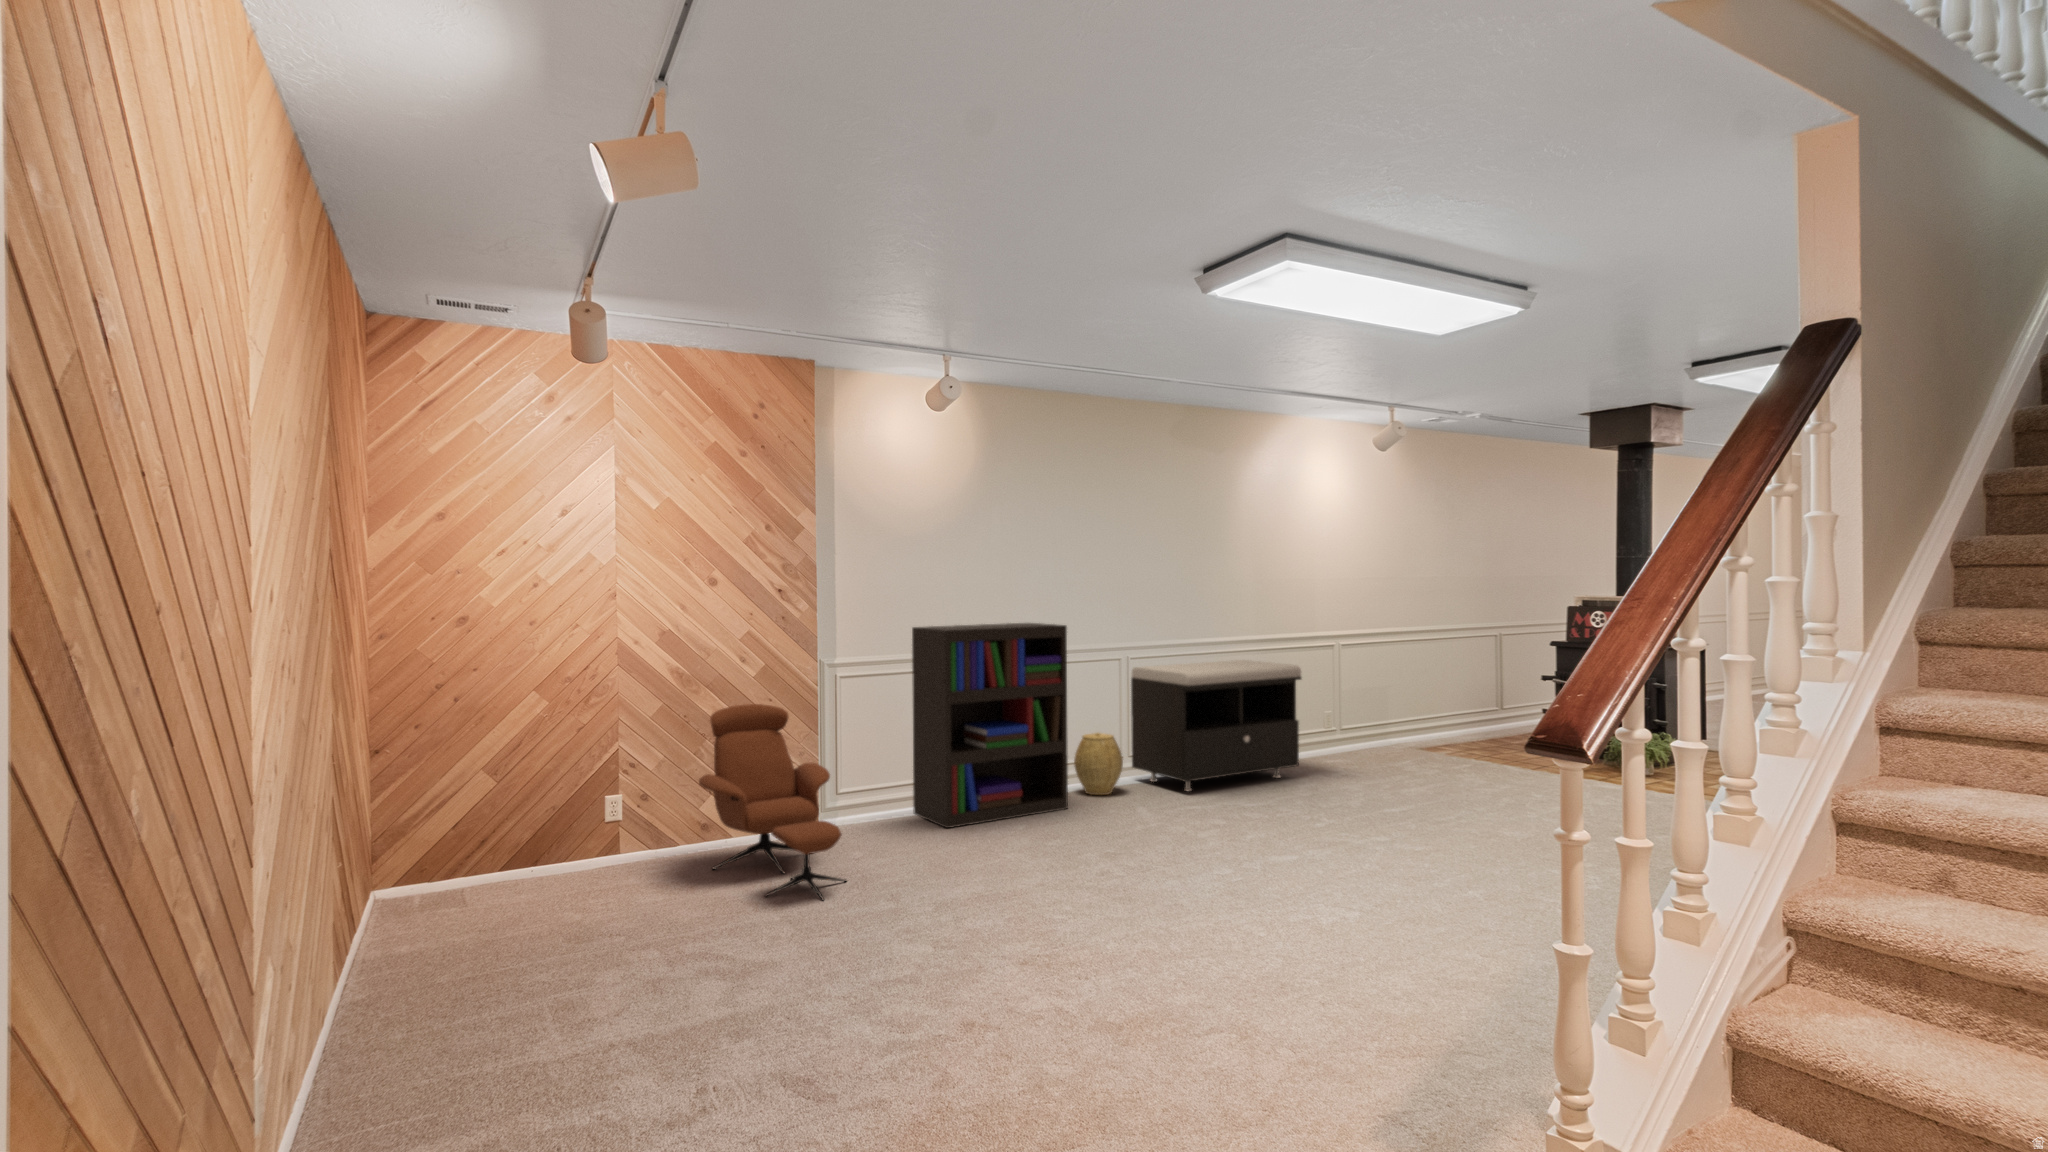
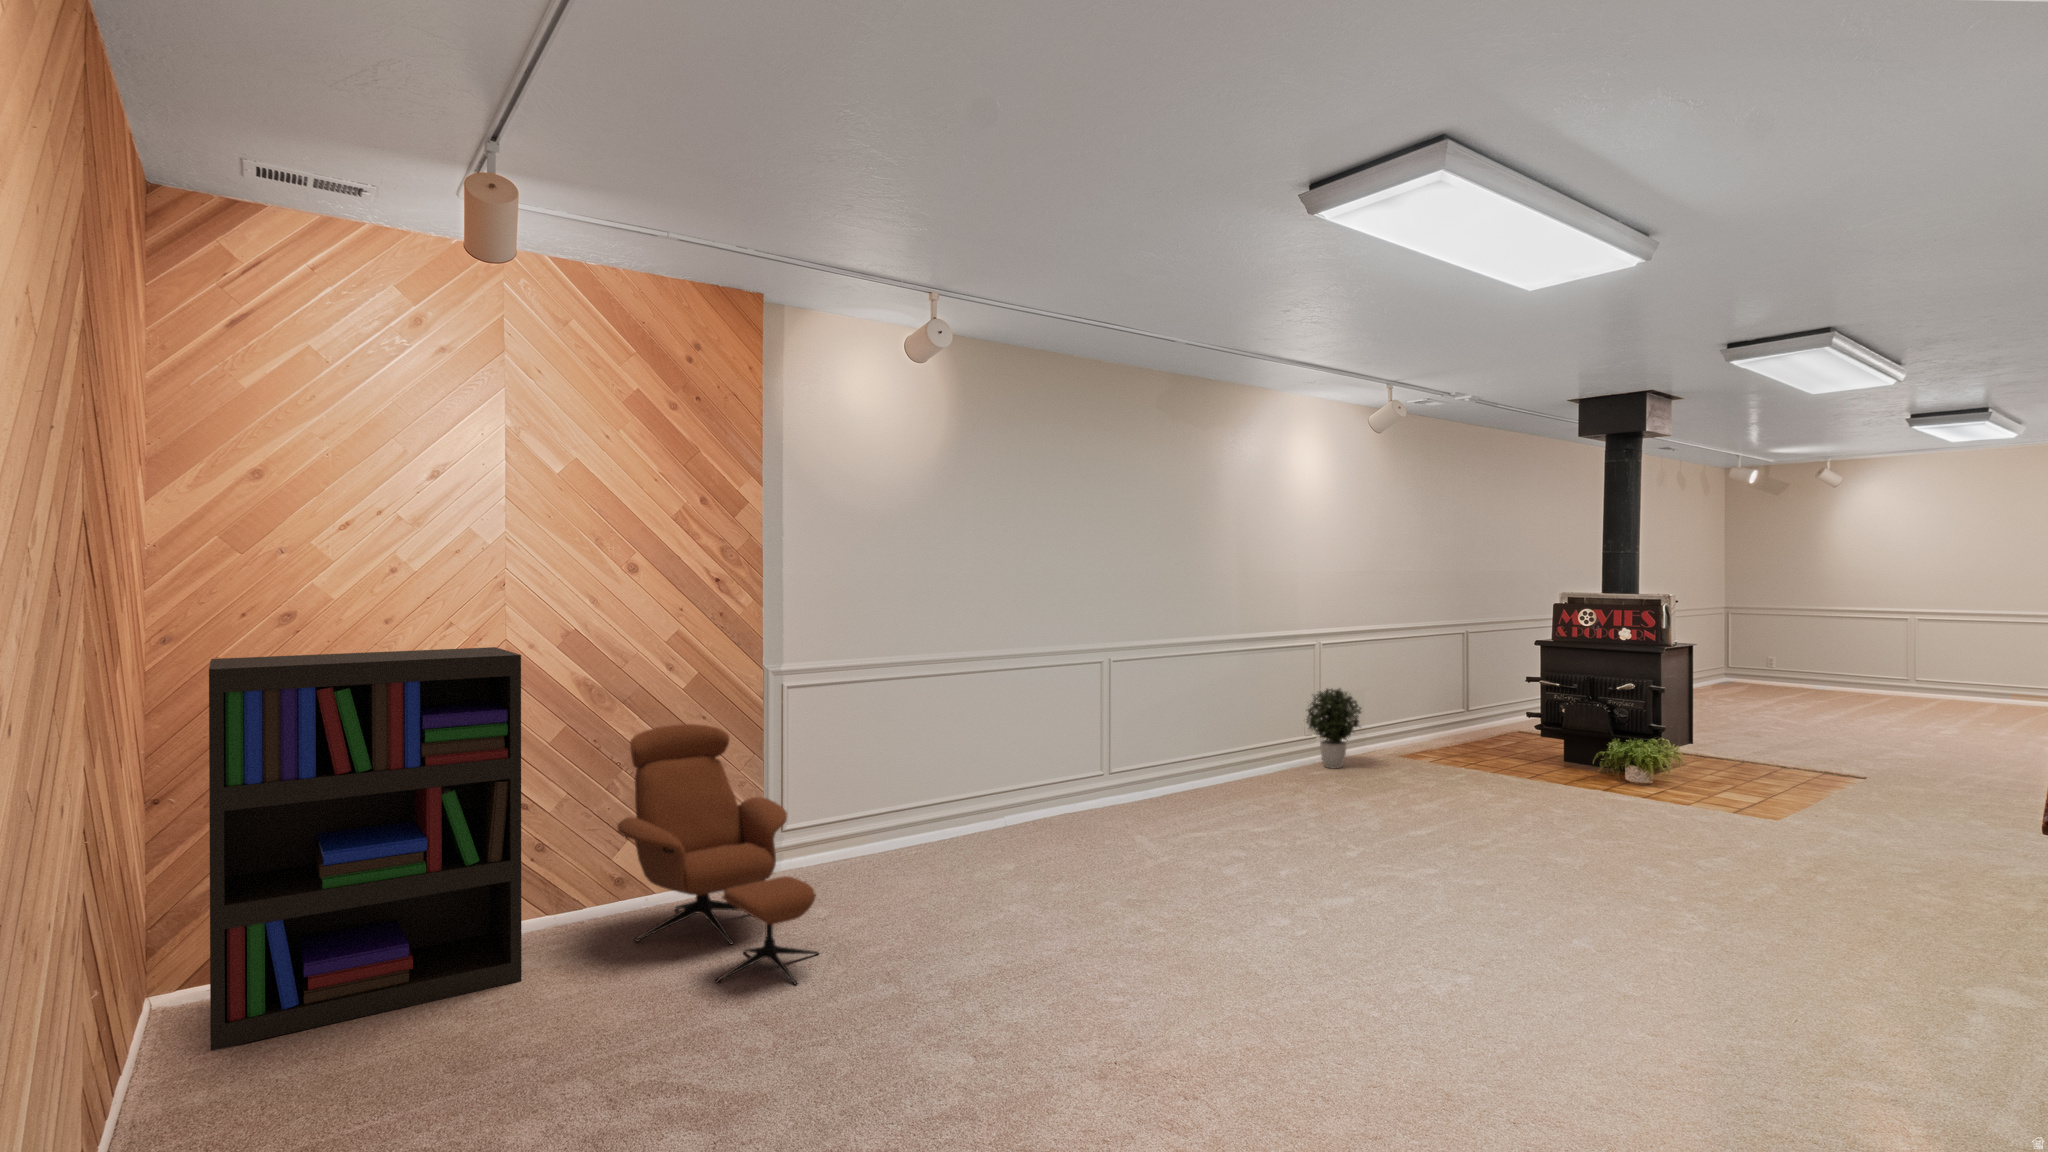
bookshelf: present [912,623,1068,828] -> present [209,647,522,1051]
storage bench: present [1131,660,1301,791] -> none [1112,663,1299,815]
potted plant: none [1323,683,1377,757] -> present [1306,688,1361,769]
woven basket: present [1074,733,1123,795] -> none [1053,749,1109,822]

